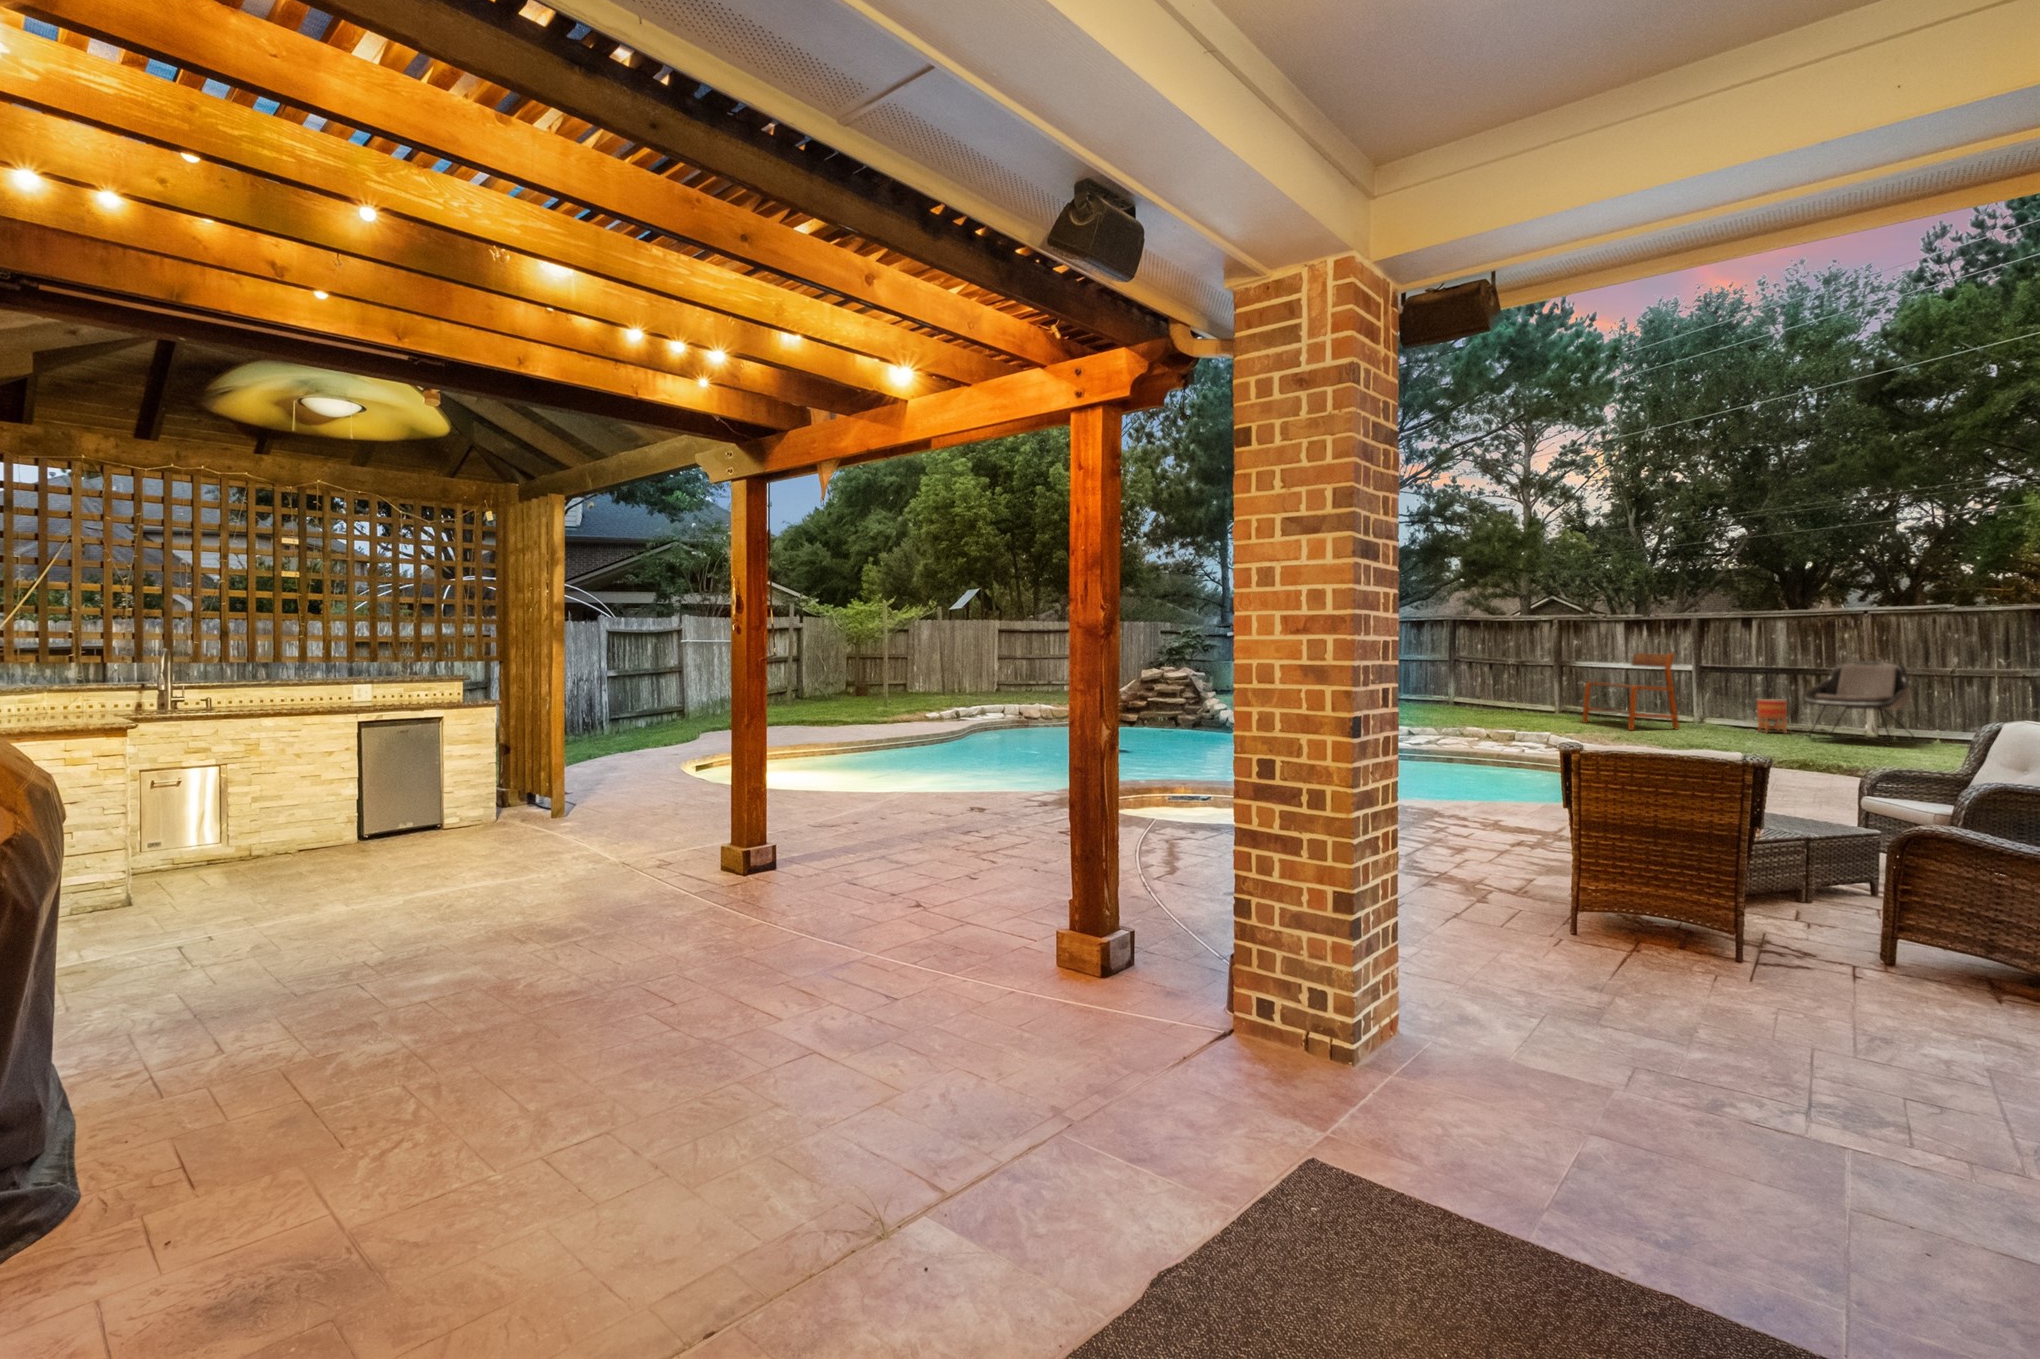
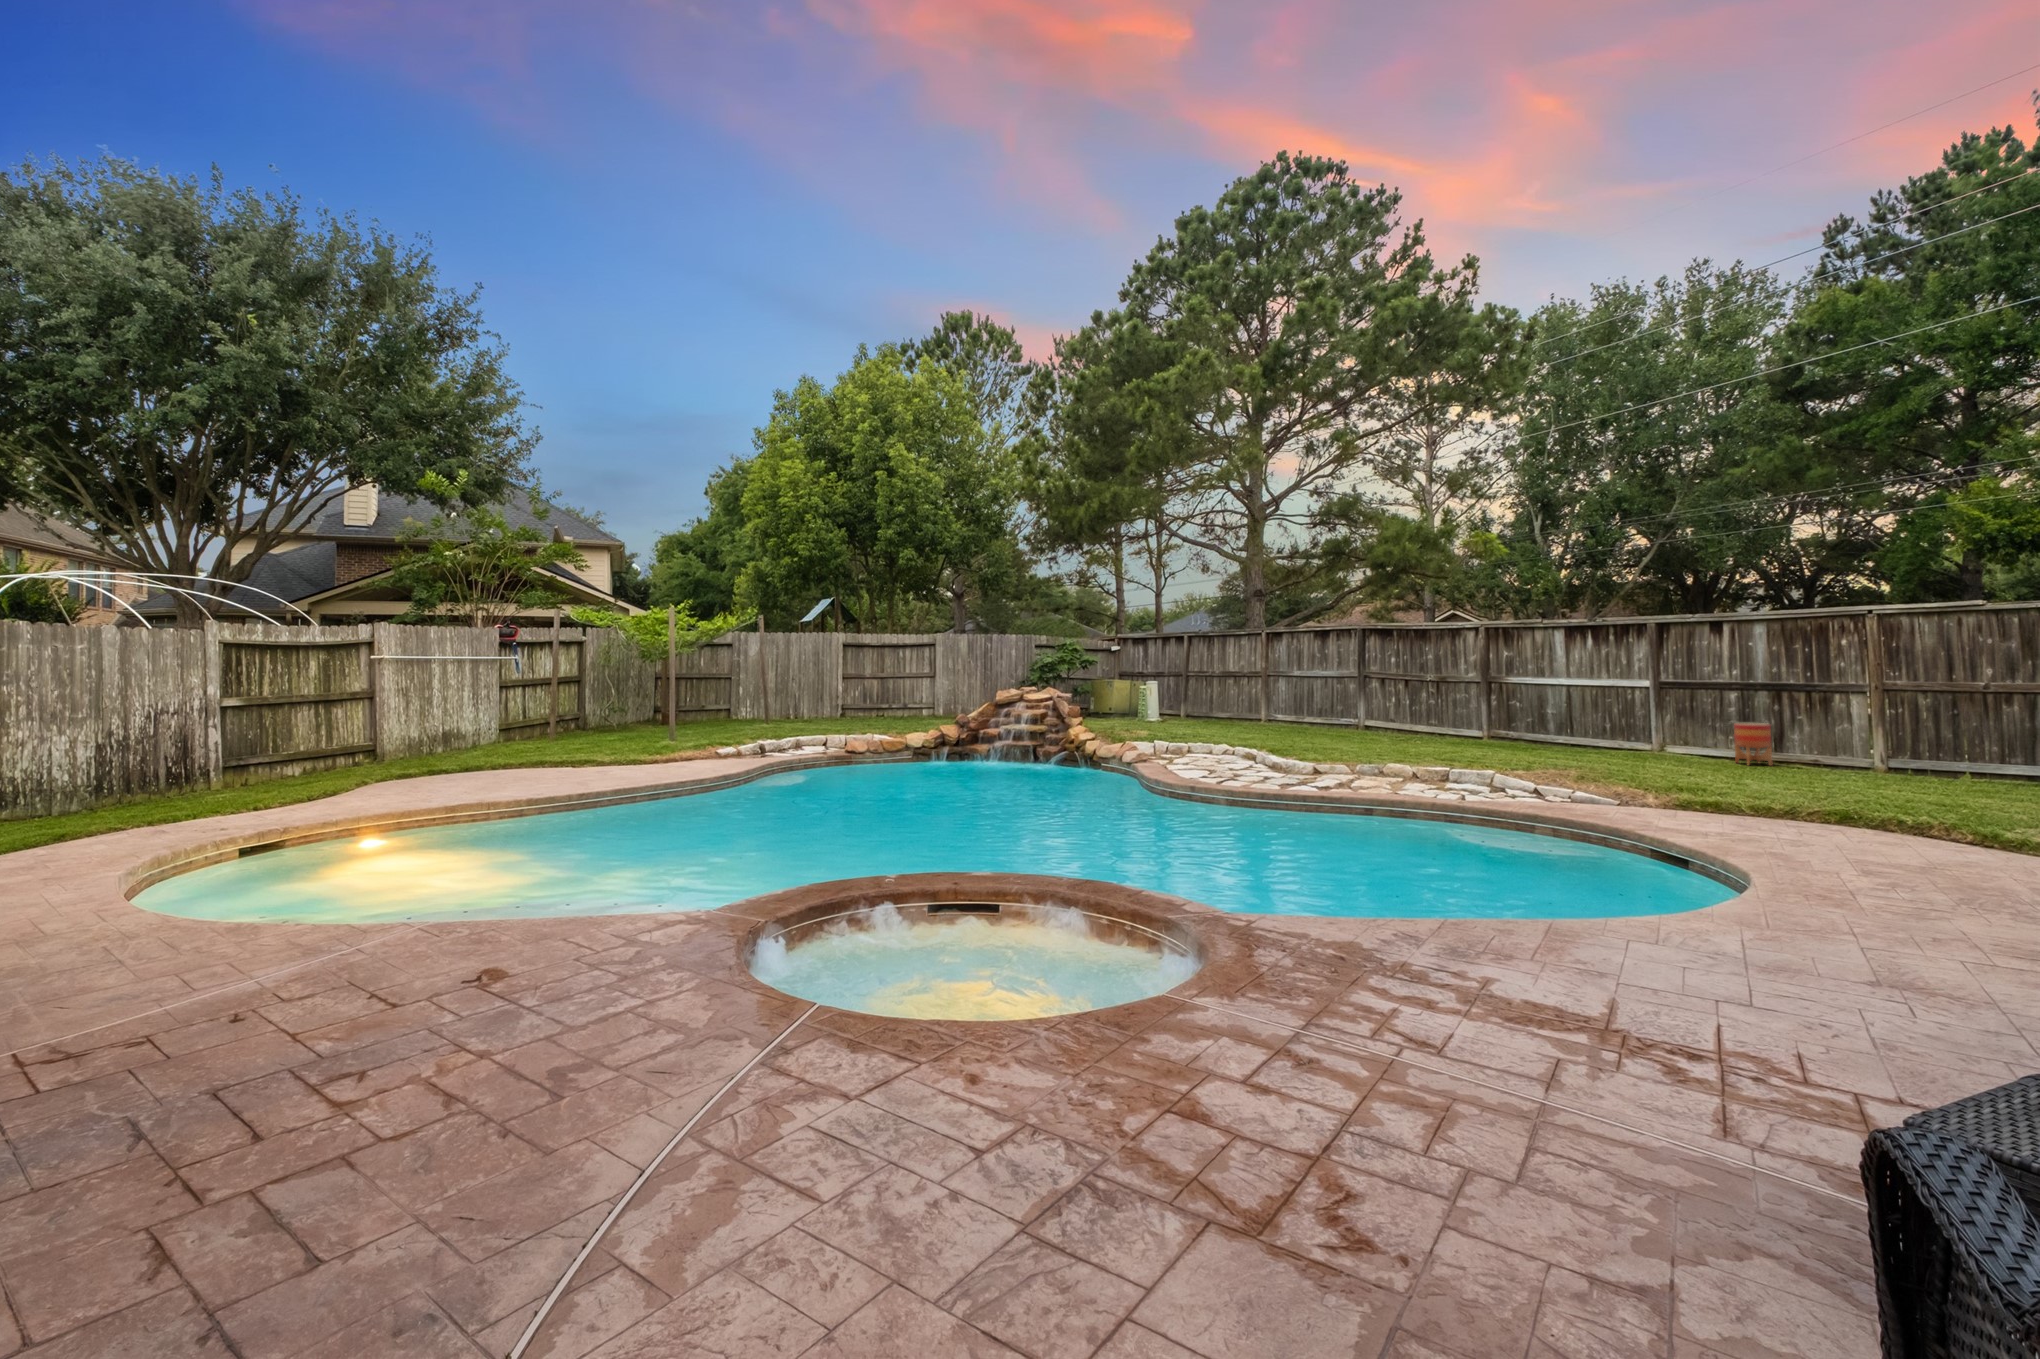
bench: present [1582,653,1679,730] -> none [1516,665,1638,762]
lounge chair: present [1803,661,1914,745] -> none [1804,673,1941,783]

